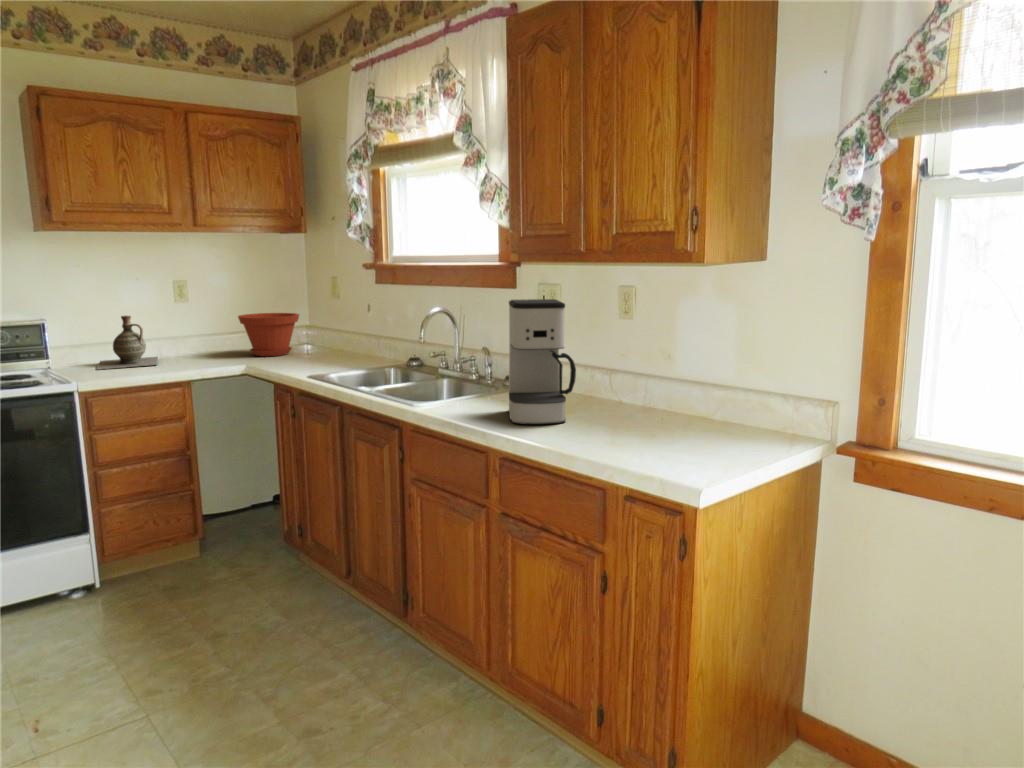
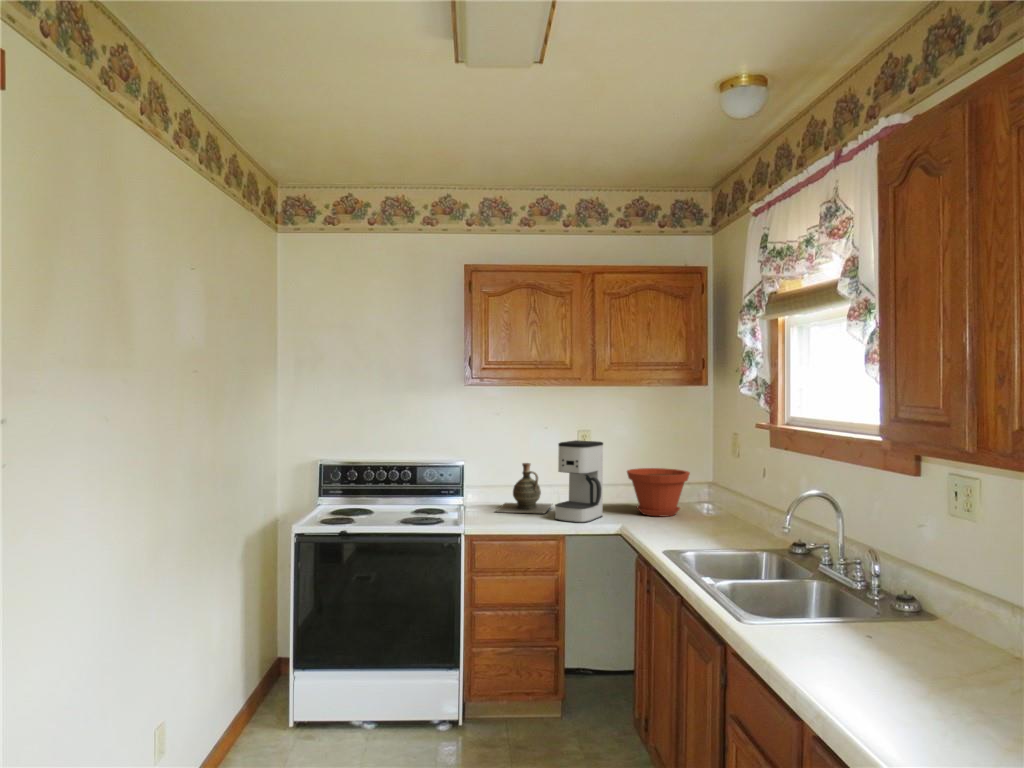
coffee maker: present [509,299,576,425] -> present [555,440,603,523]

